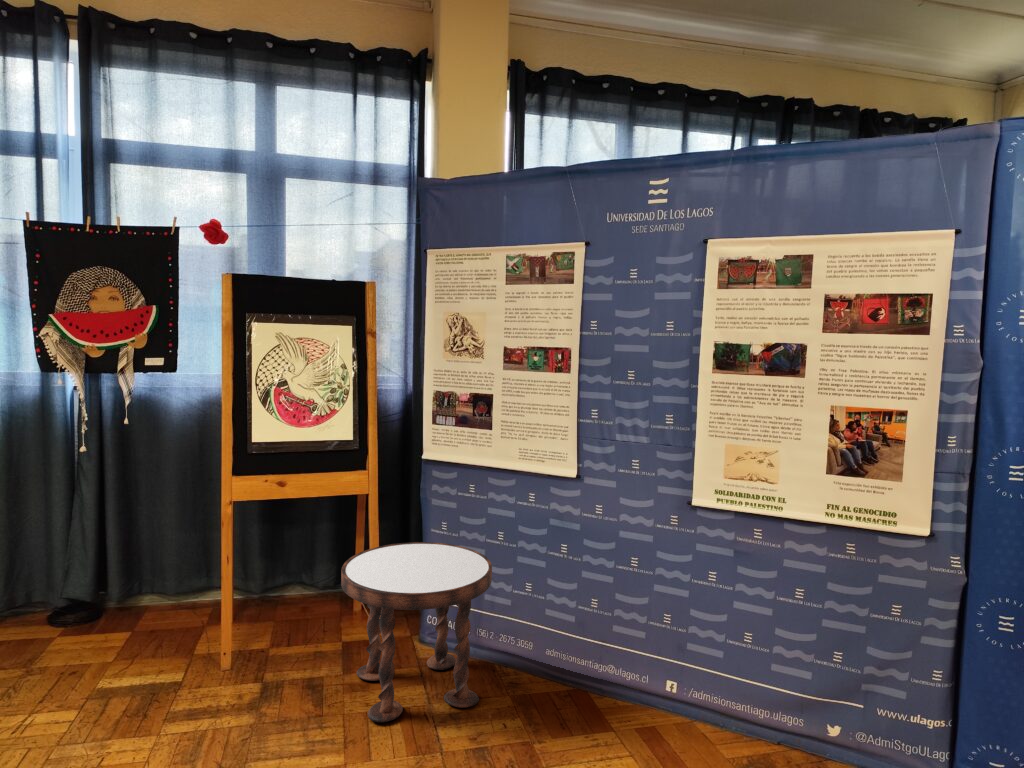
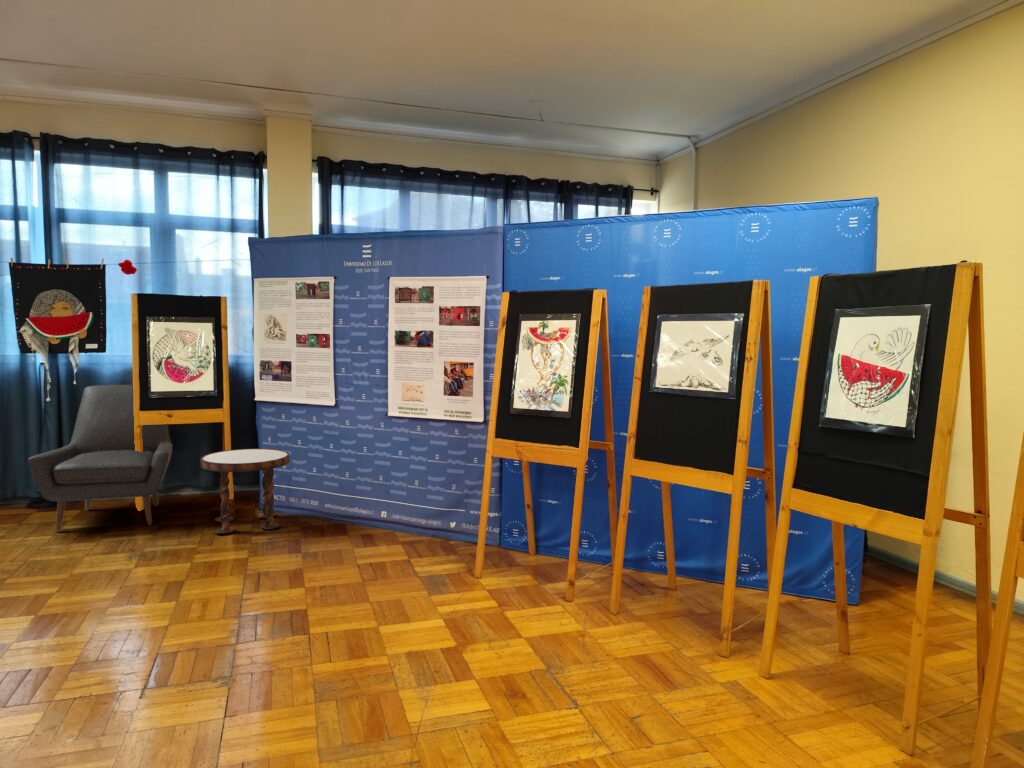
chair: none [34,425,283,702] -> present [28,385,172,531]

